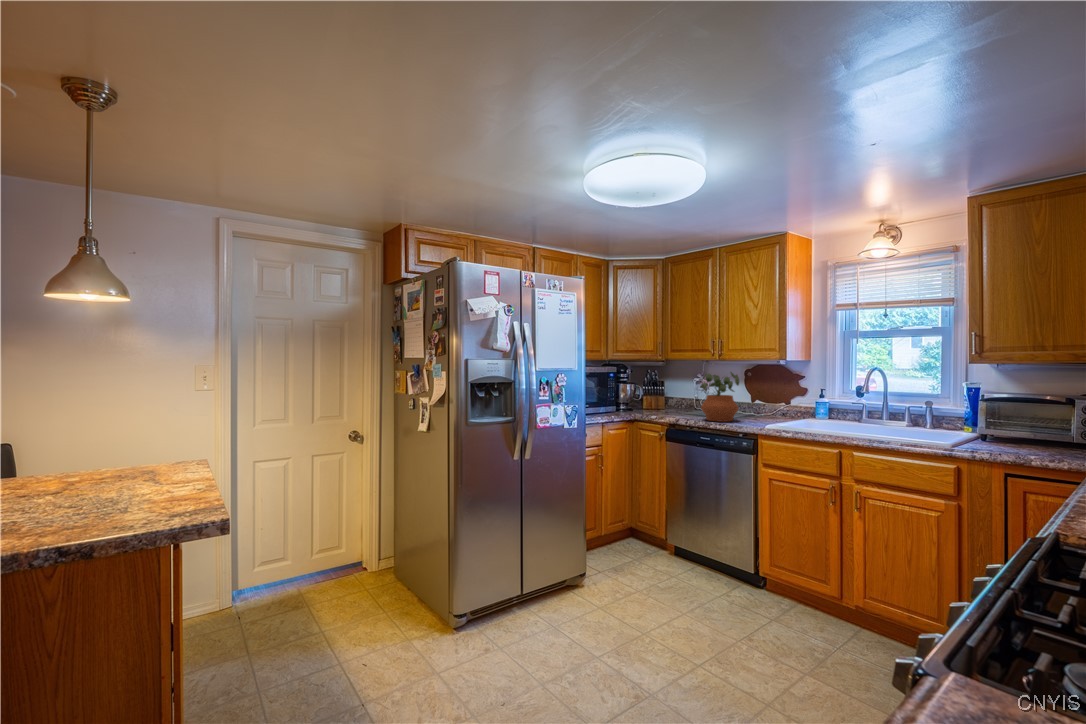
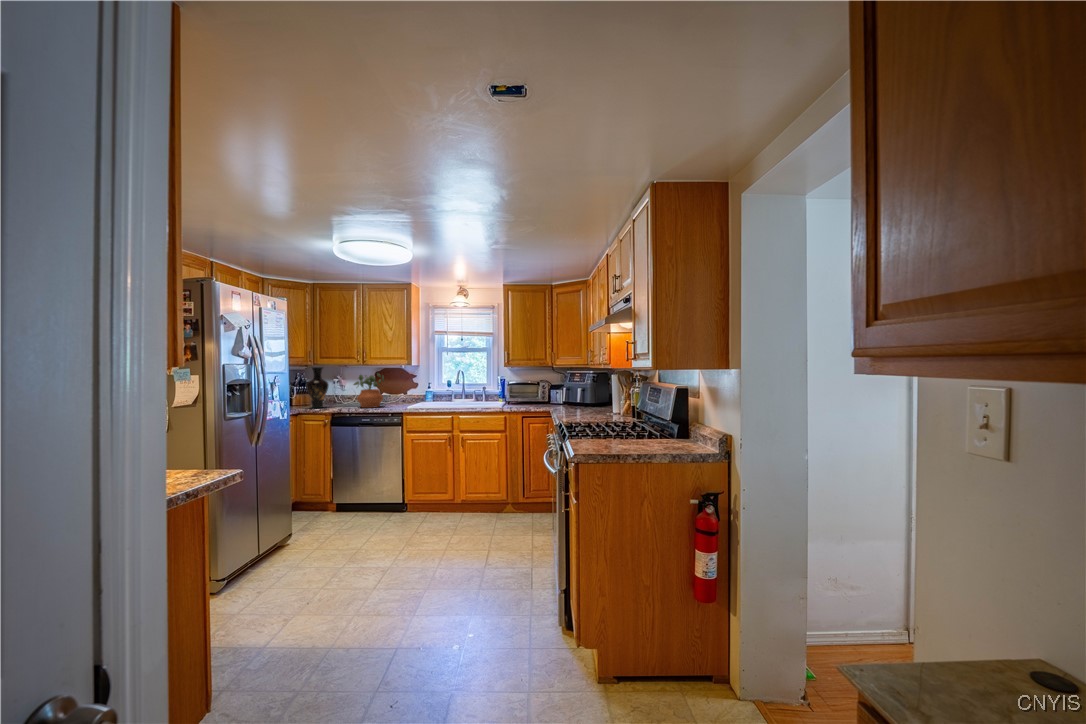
vase: none [645,363,672,415] -> present [306,367,328,408]

